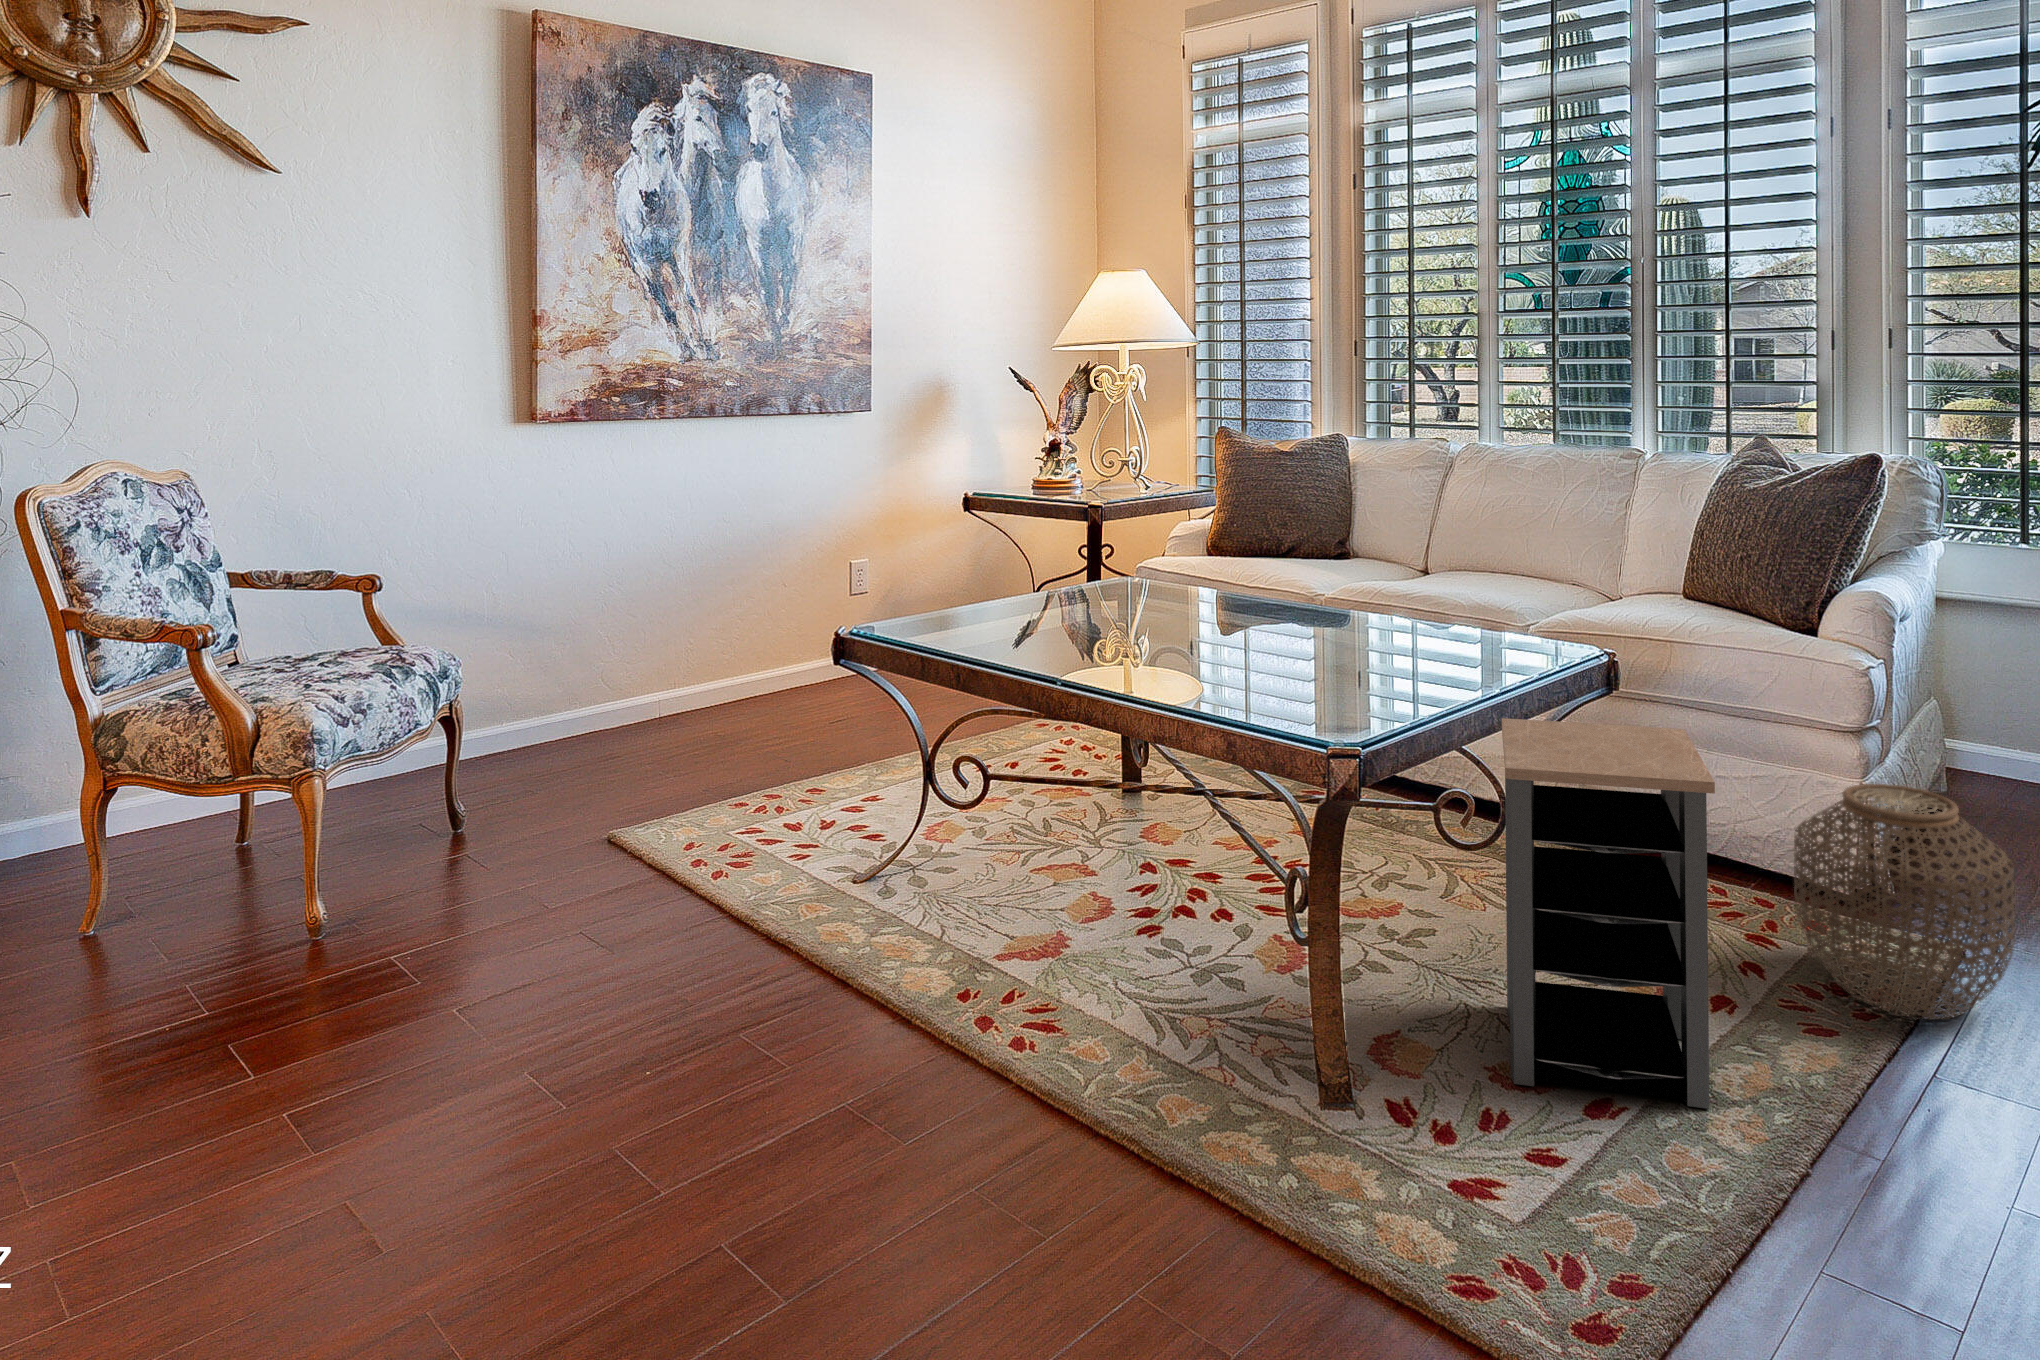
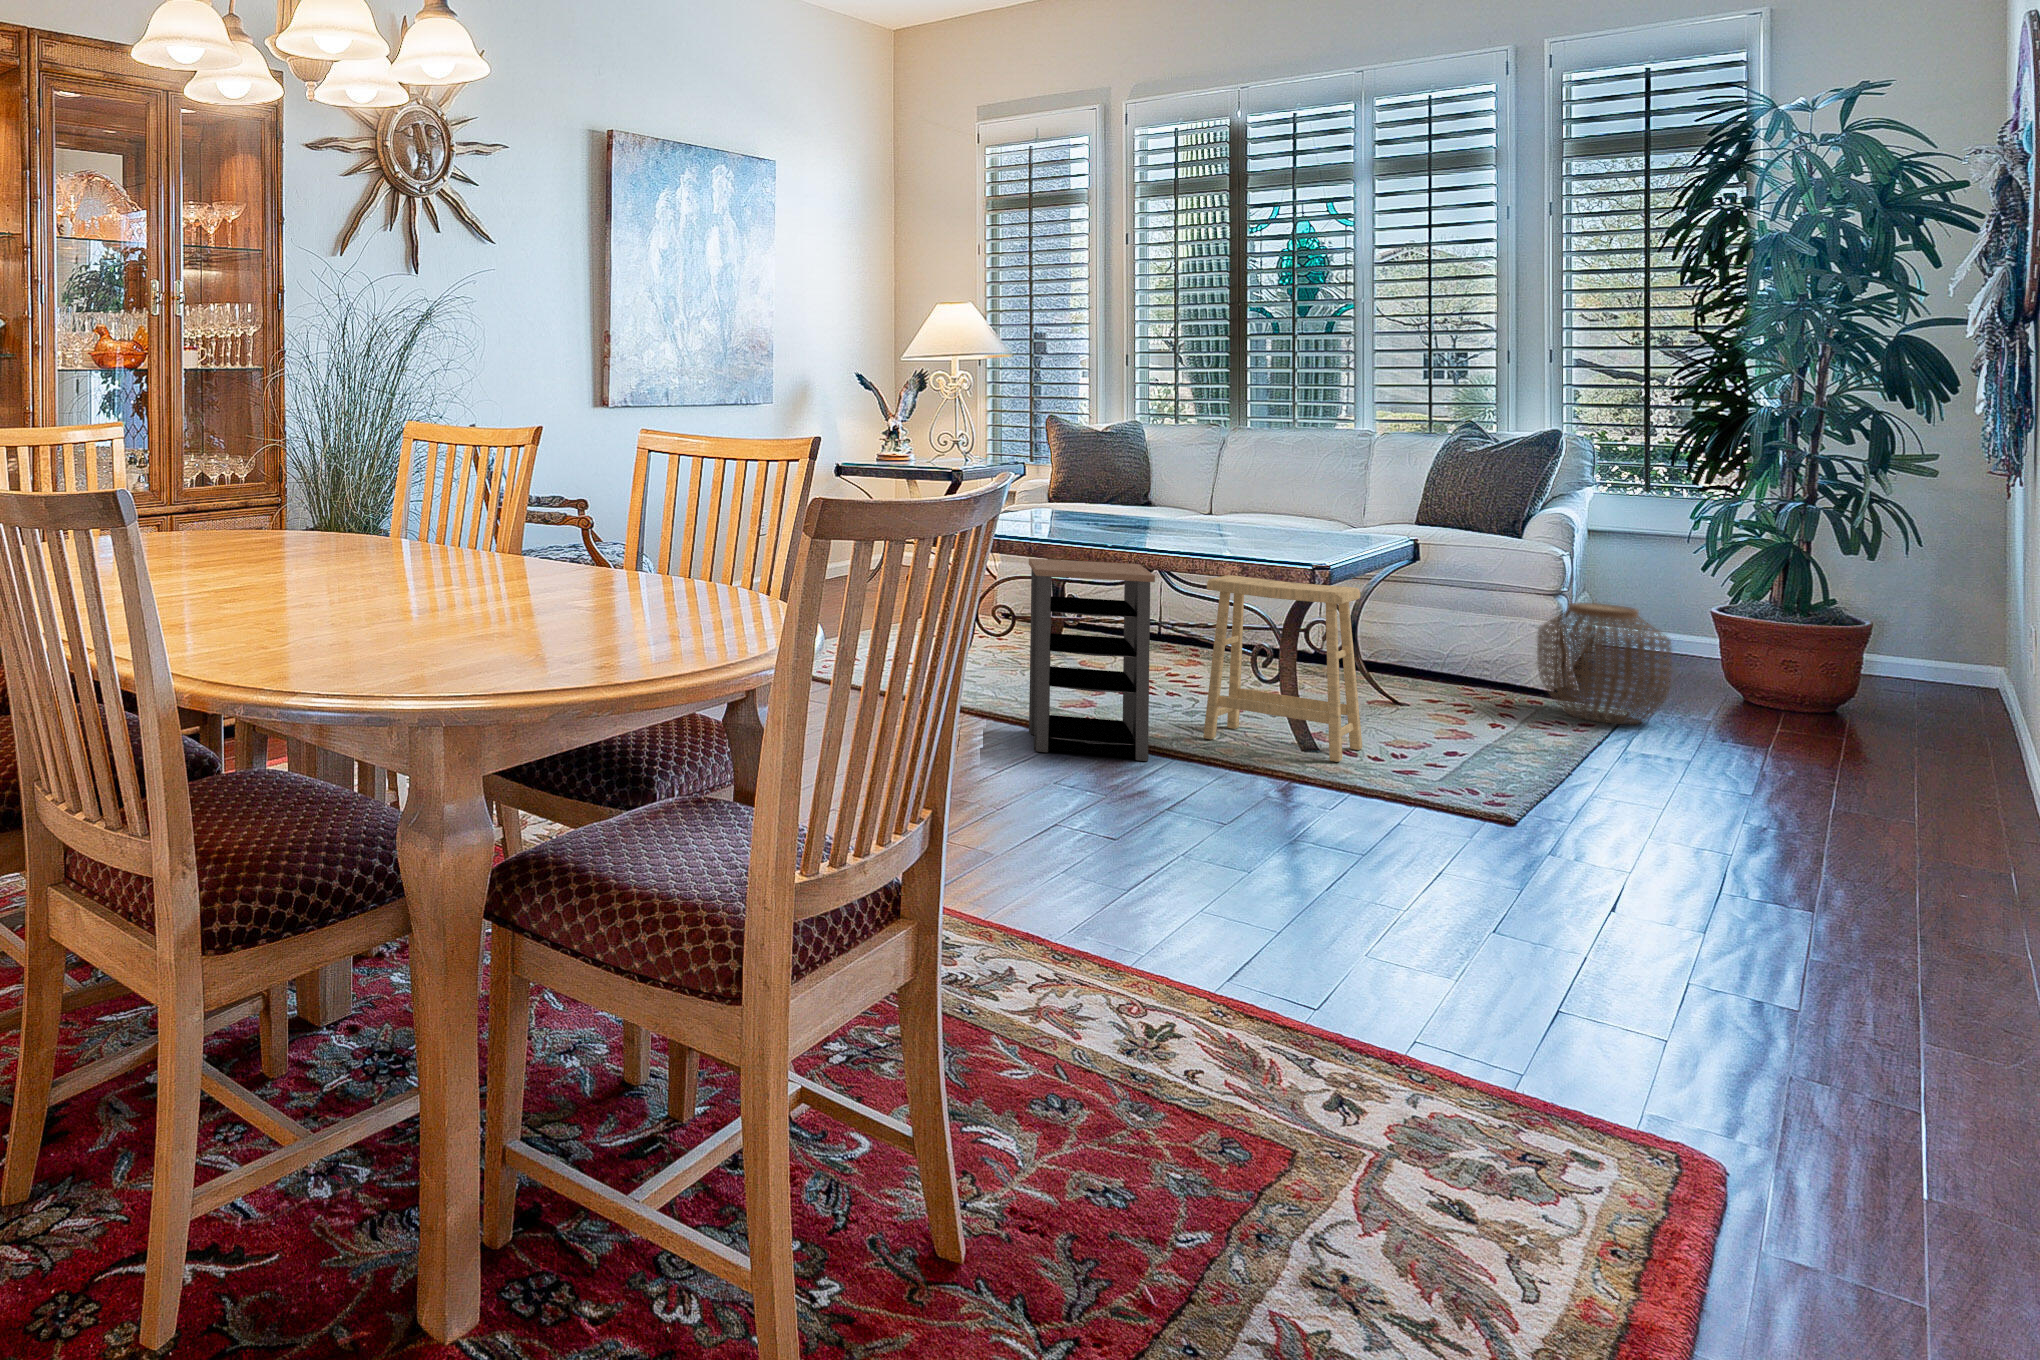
side table: present [1502,718,1715,1109] -> present [1029,558,1155,761]
footstool: none [1094,796,1380,1235] -> present [1203,575,1362,762]

